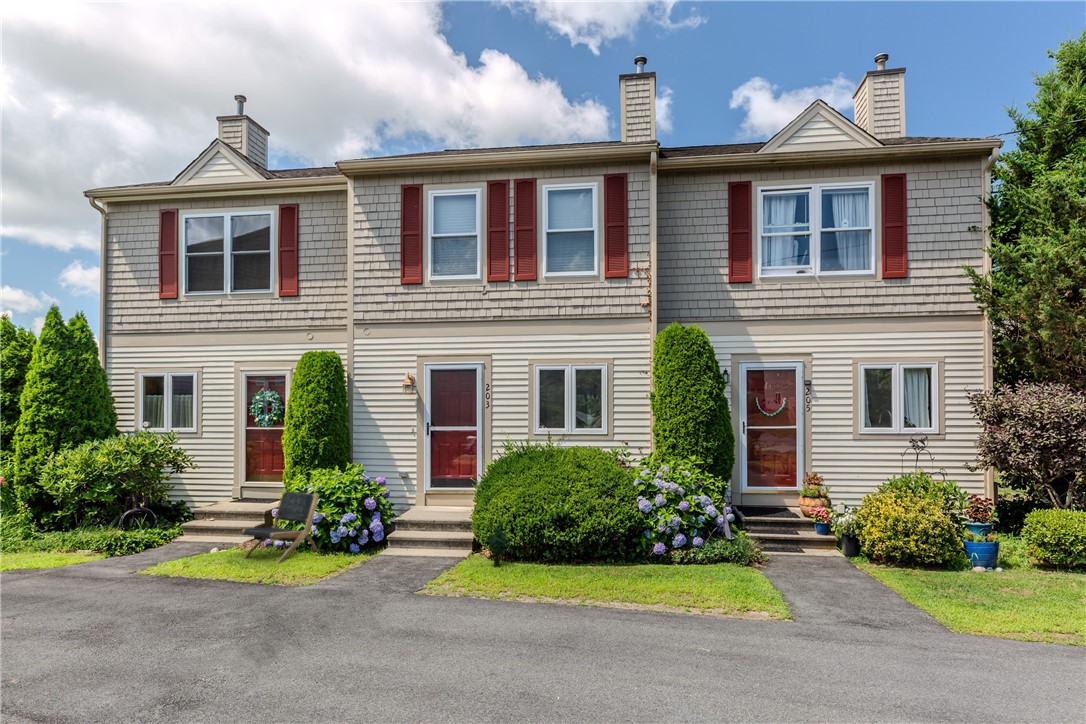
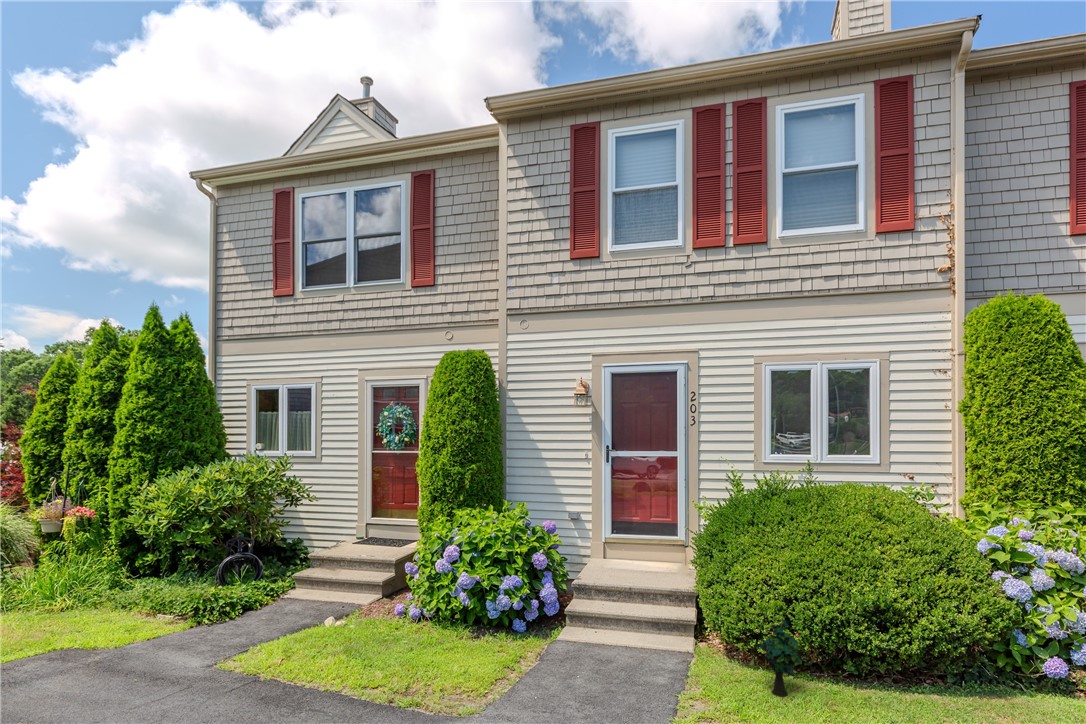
lounge chair: present [241,491,319,564] -> none [364,541,473,664]

